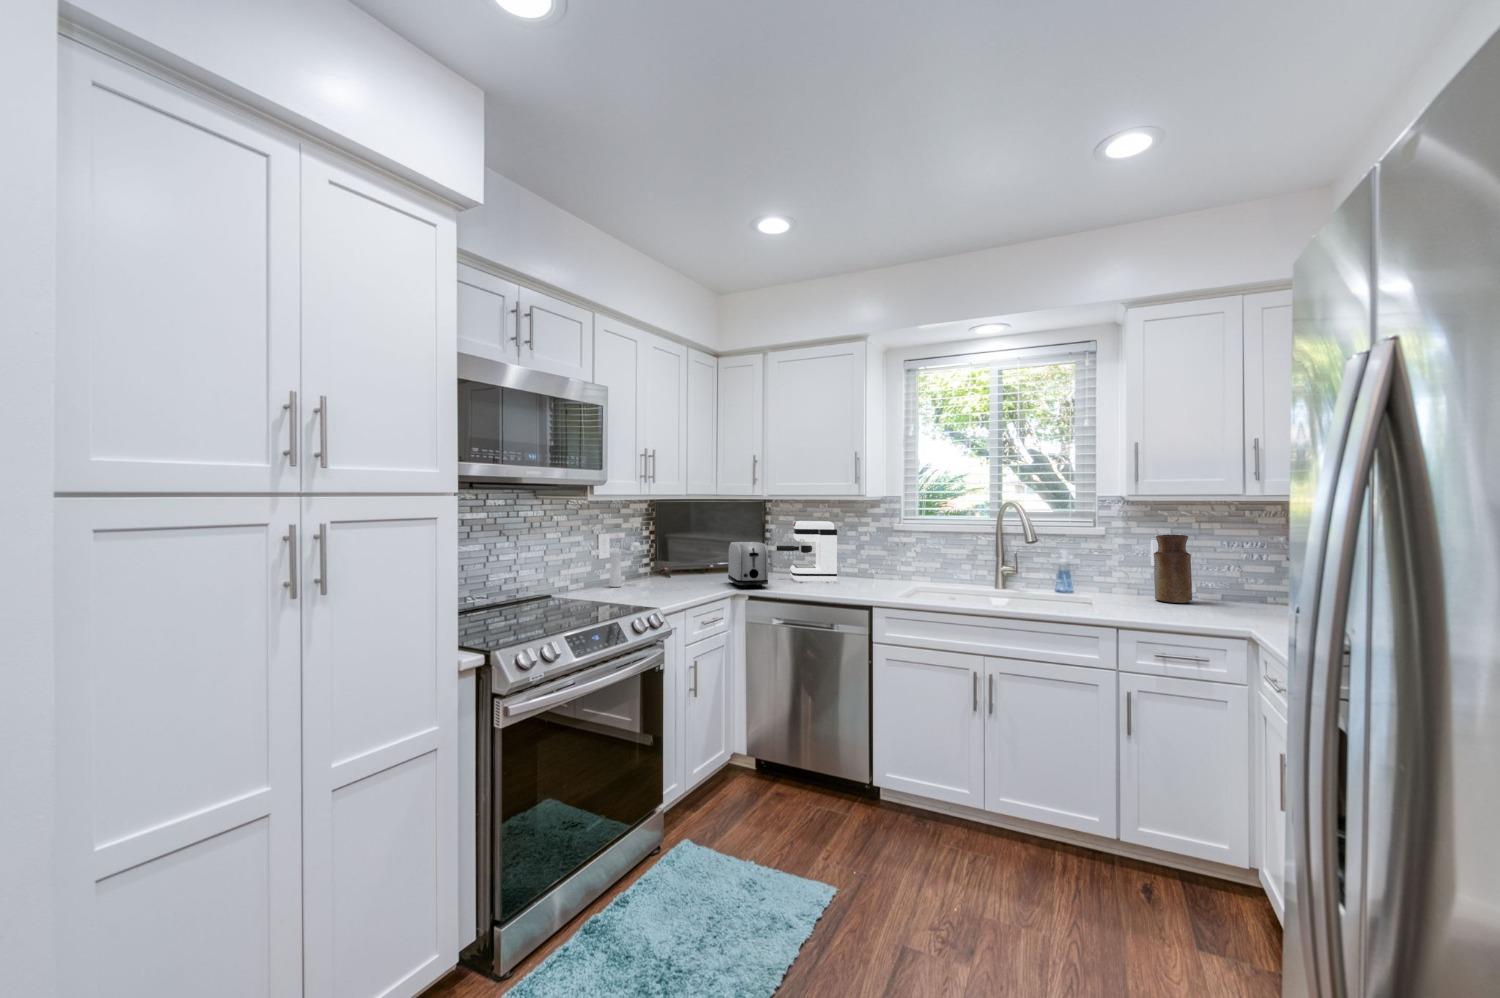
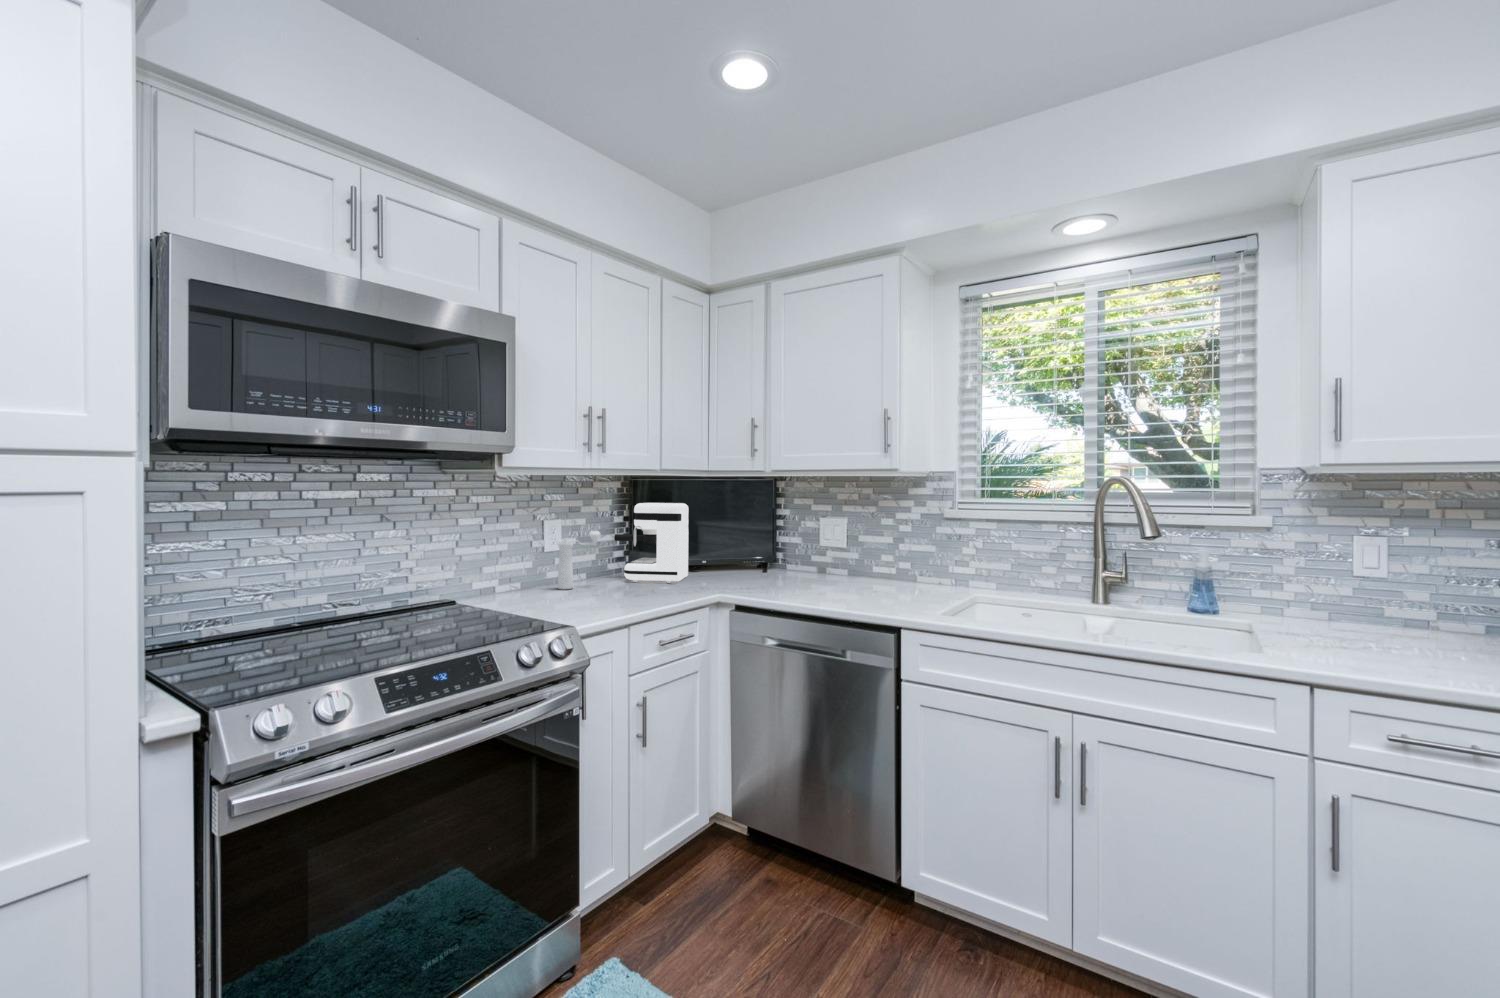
coffee maker: present [777,521,837,582] -> present [614,503,689,583]
vase: present [1154,535,1192,603] -> none [1359,527,1431,639]
toaster: present [728,542,768,588] -> none [717,532,763,595]

